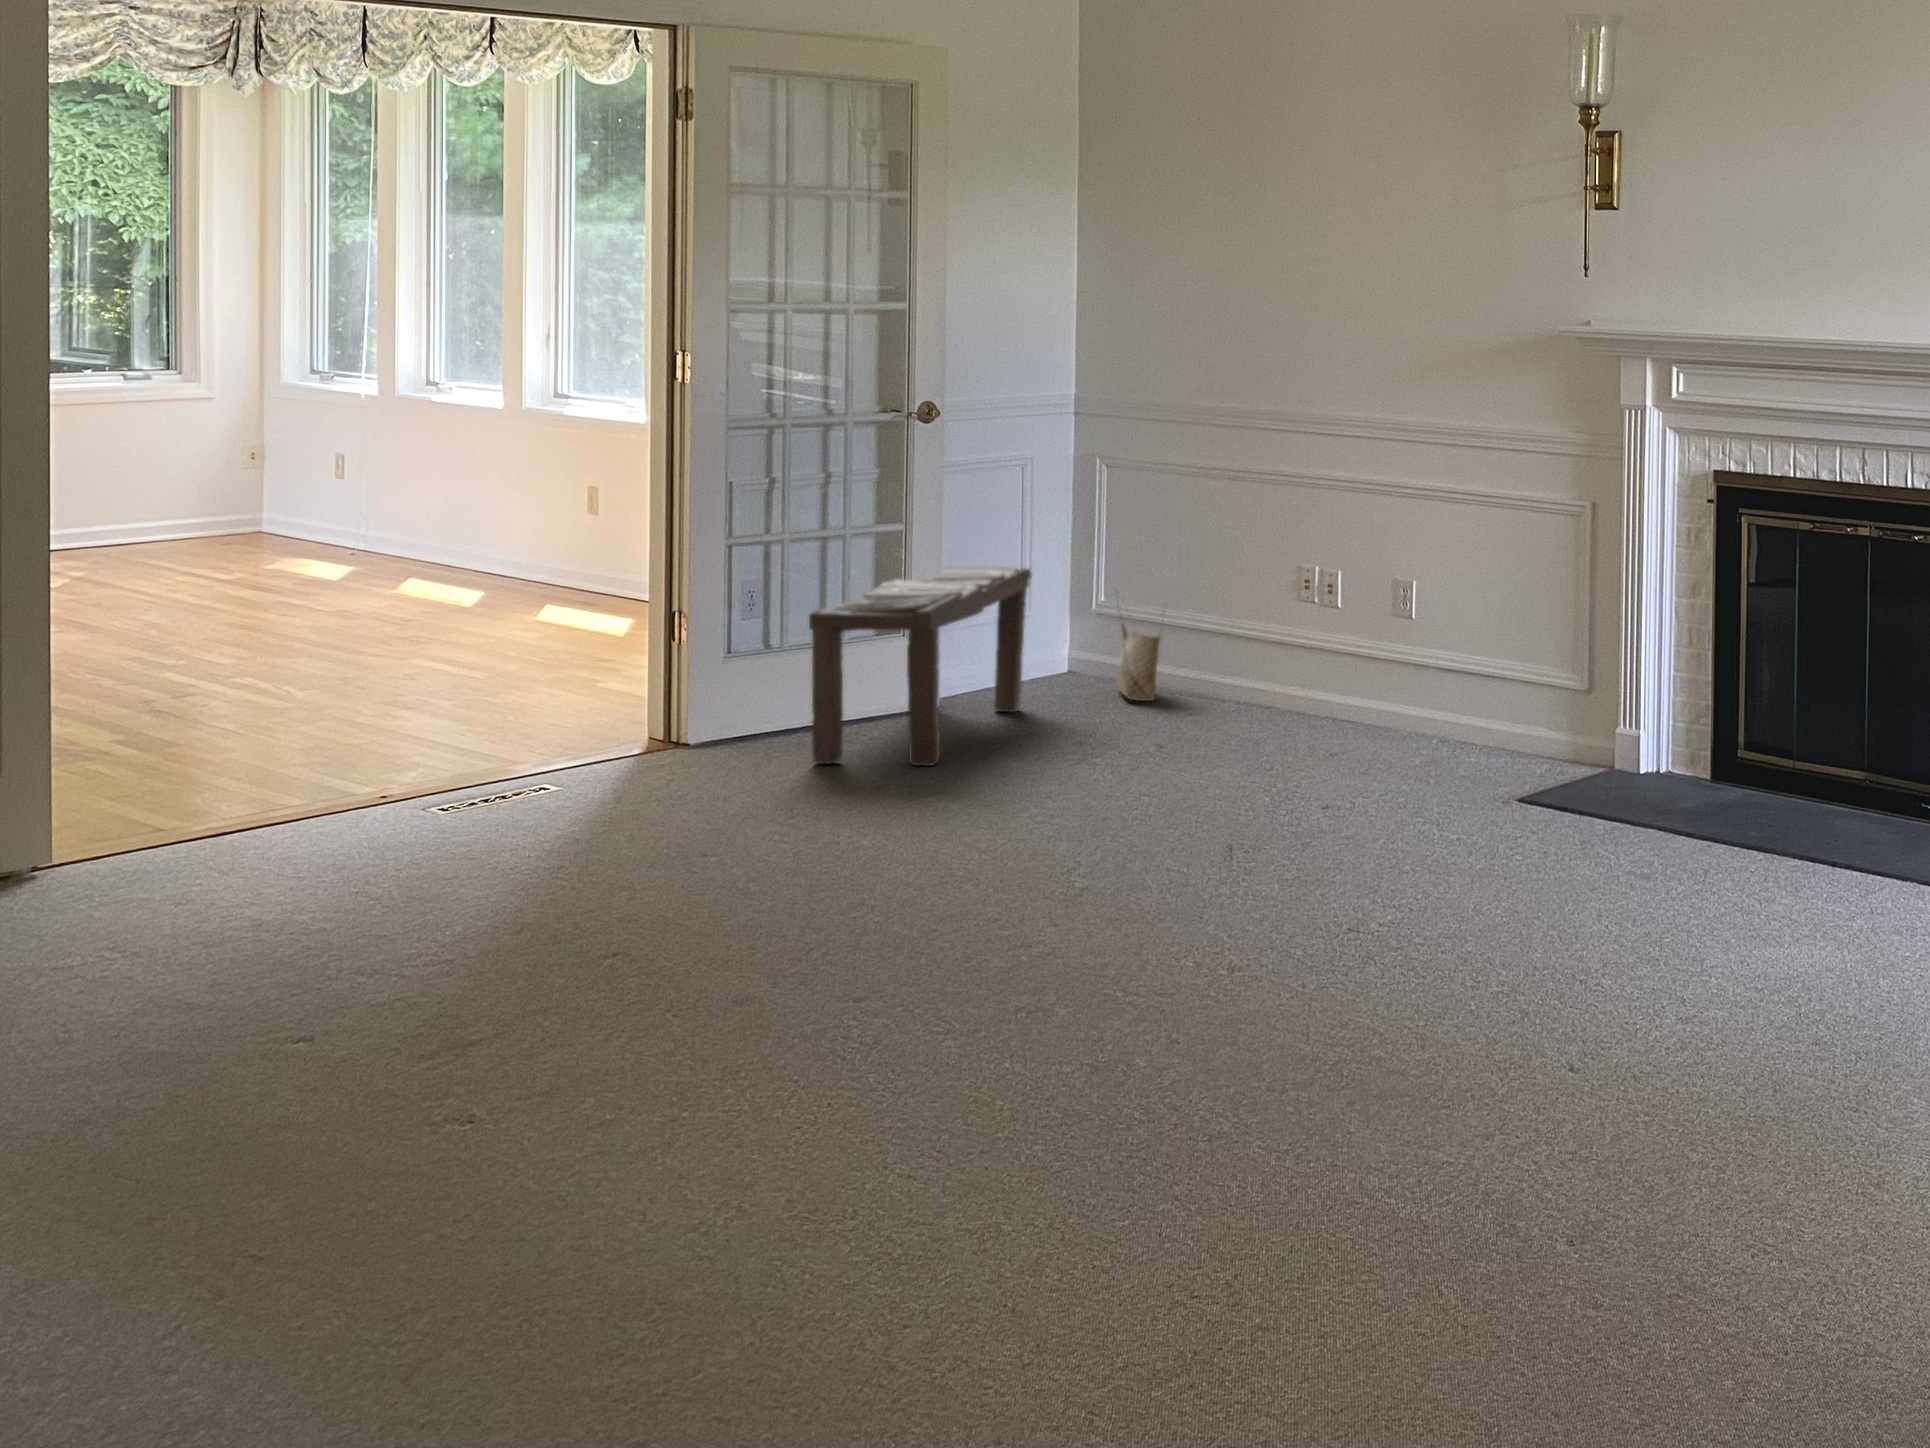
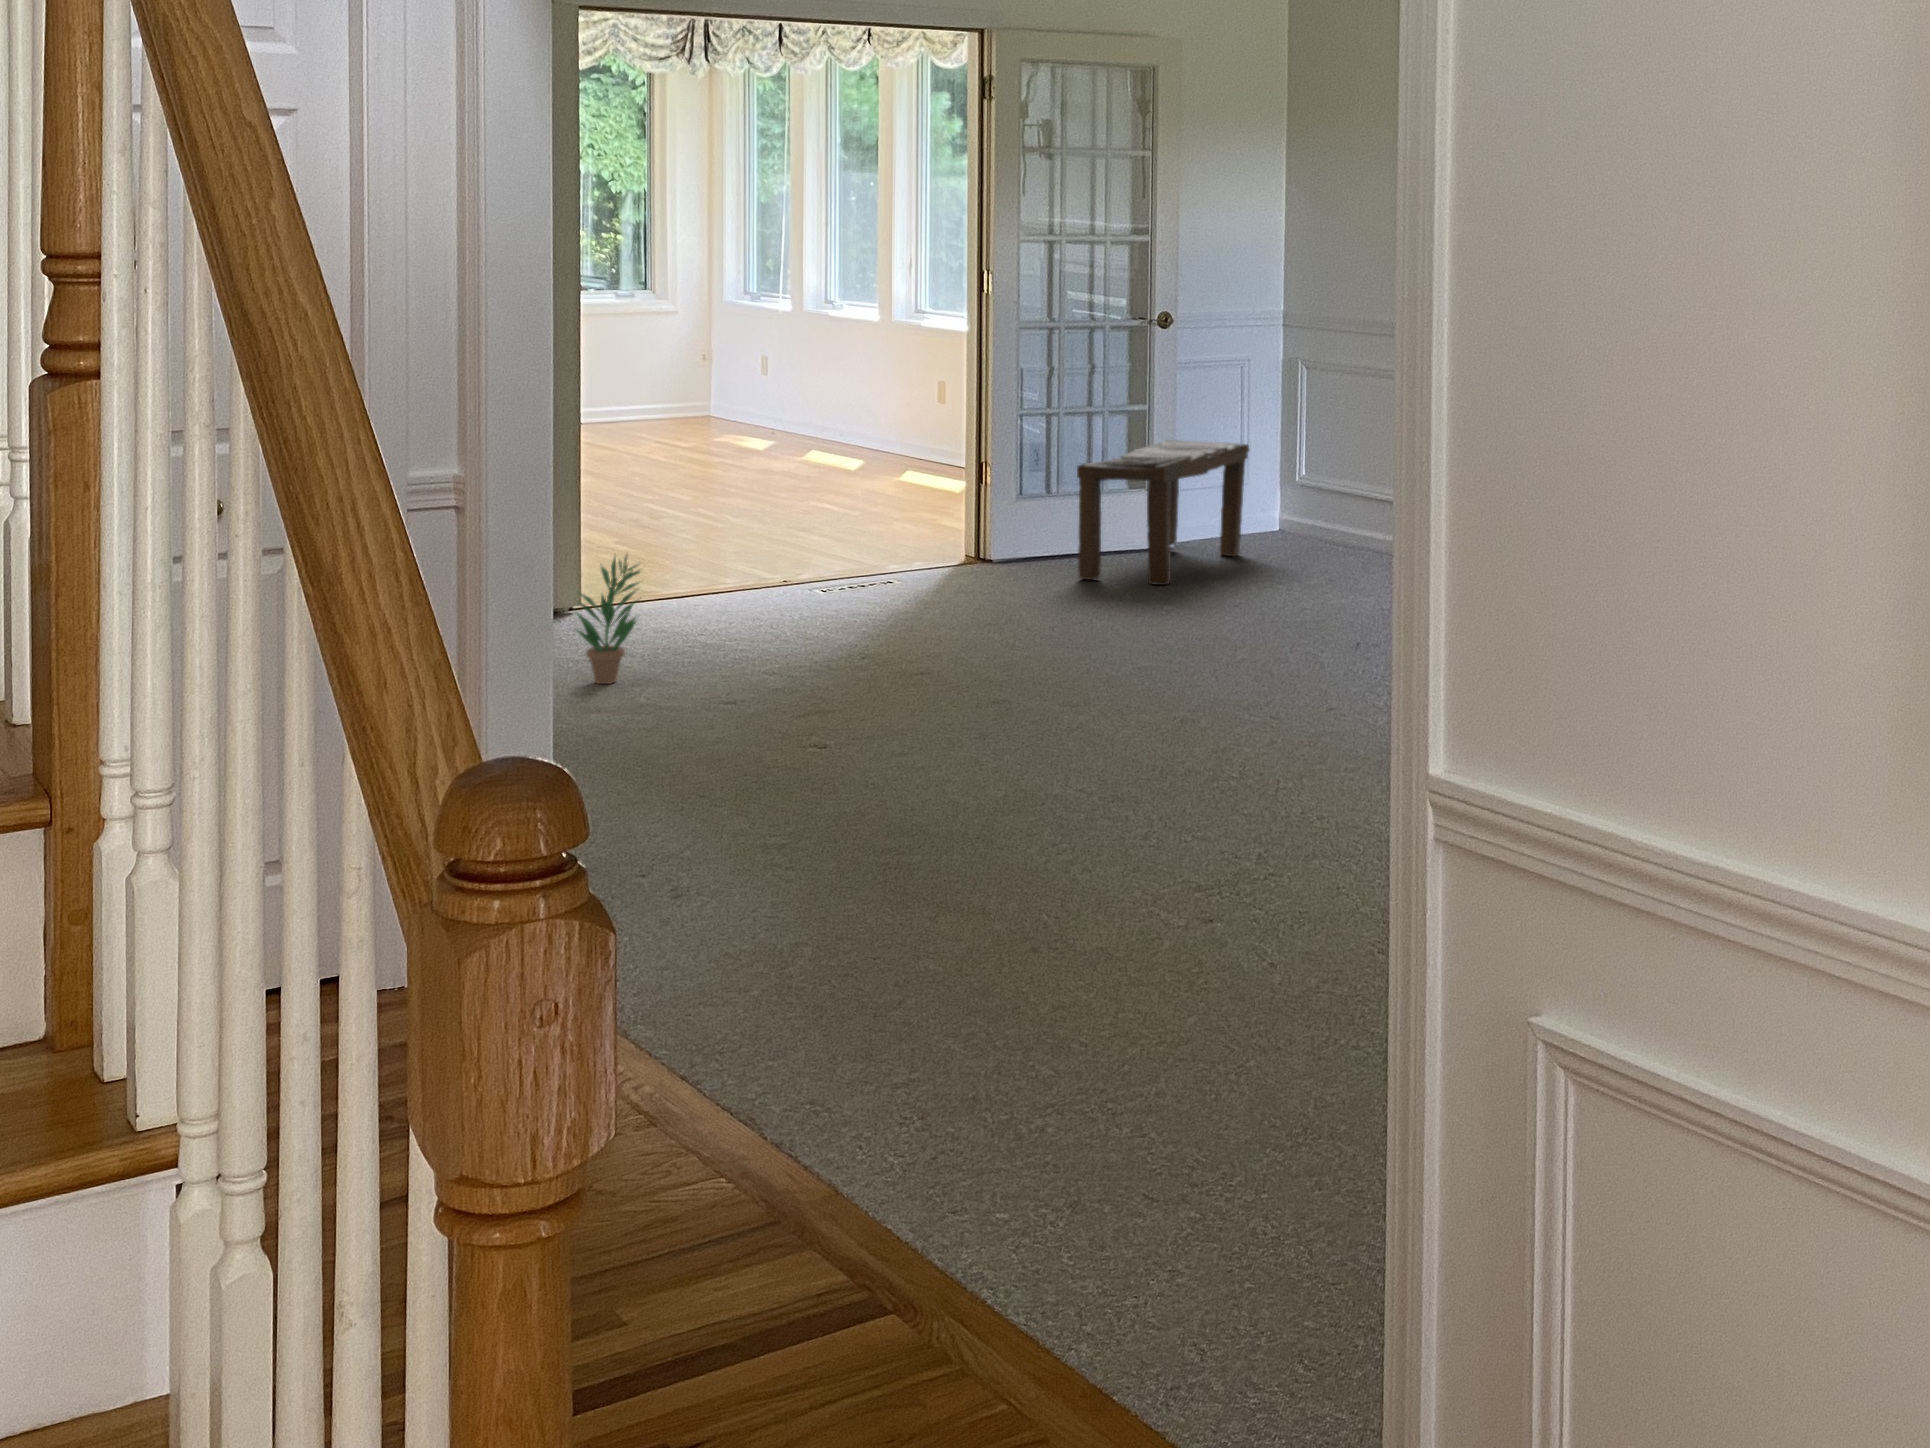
woven basket: present [1117,591,1160,701] -> none [1317,466,1355,555]
potted plant: none [33,811,157,1021] -> present [575,556,640,684]

